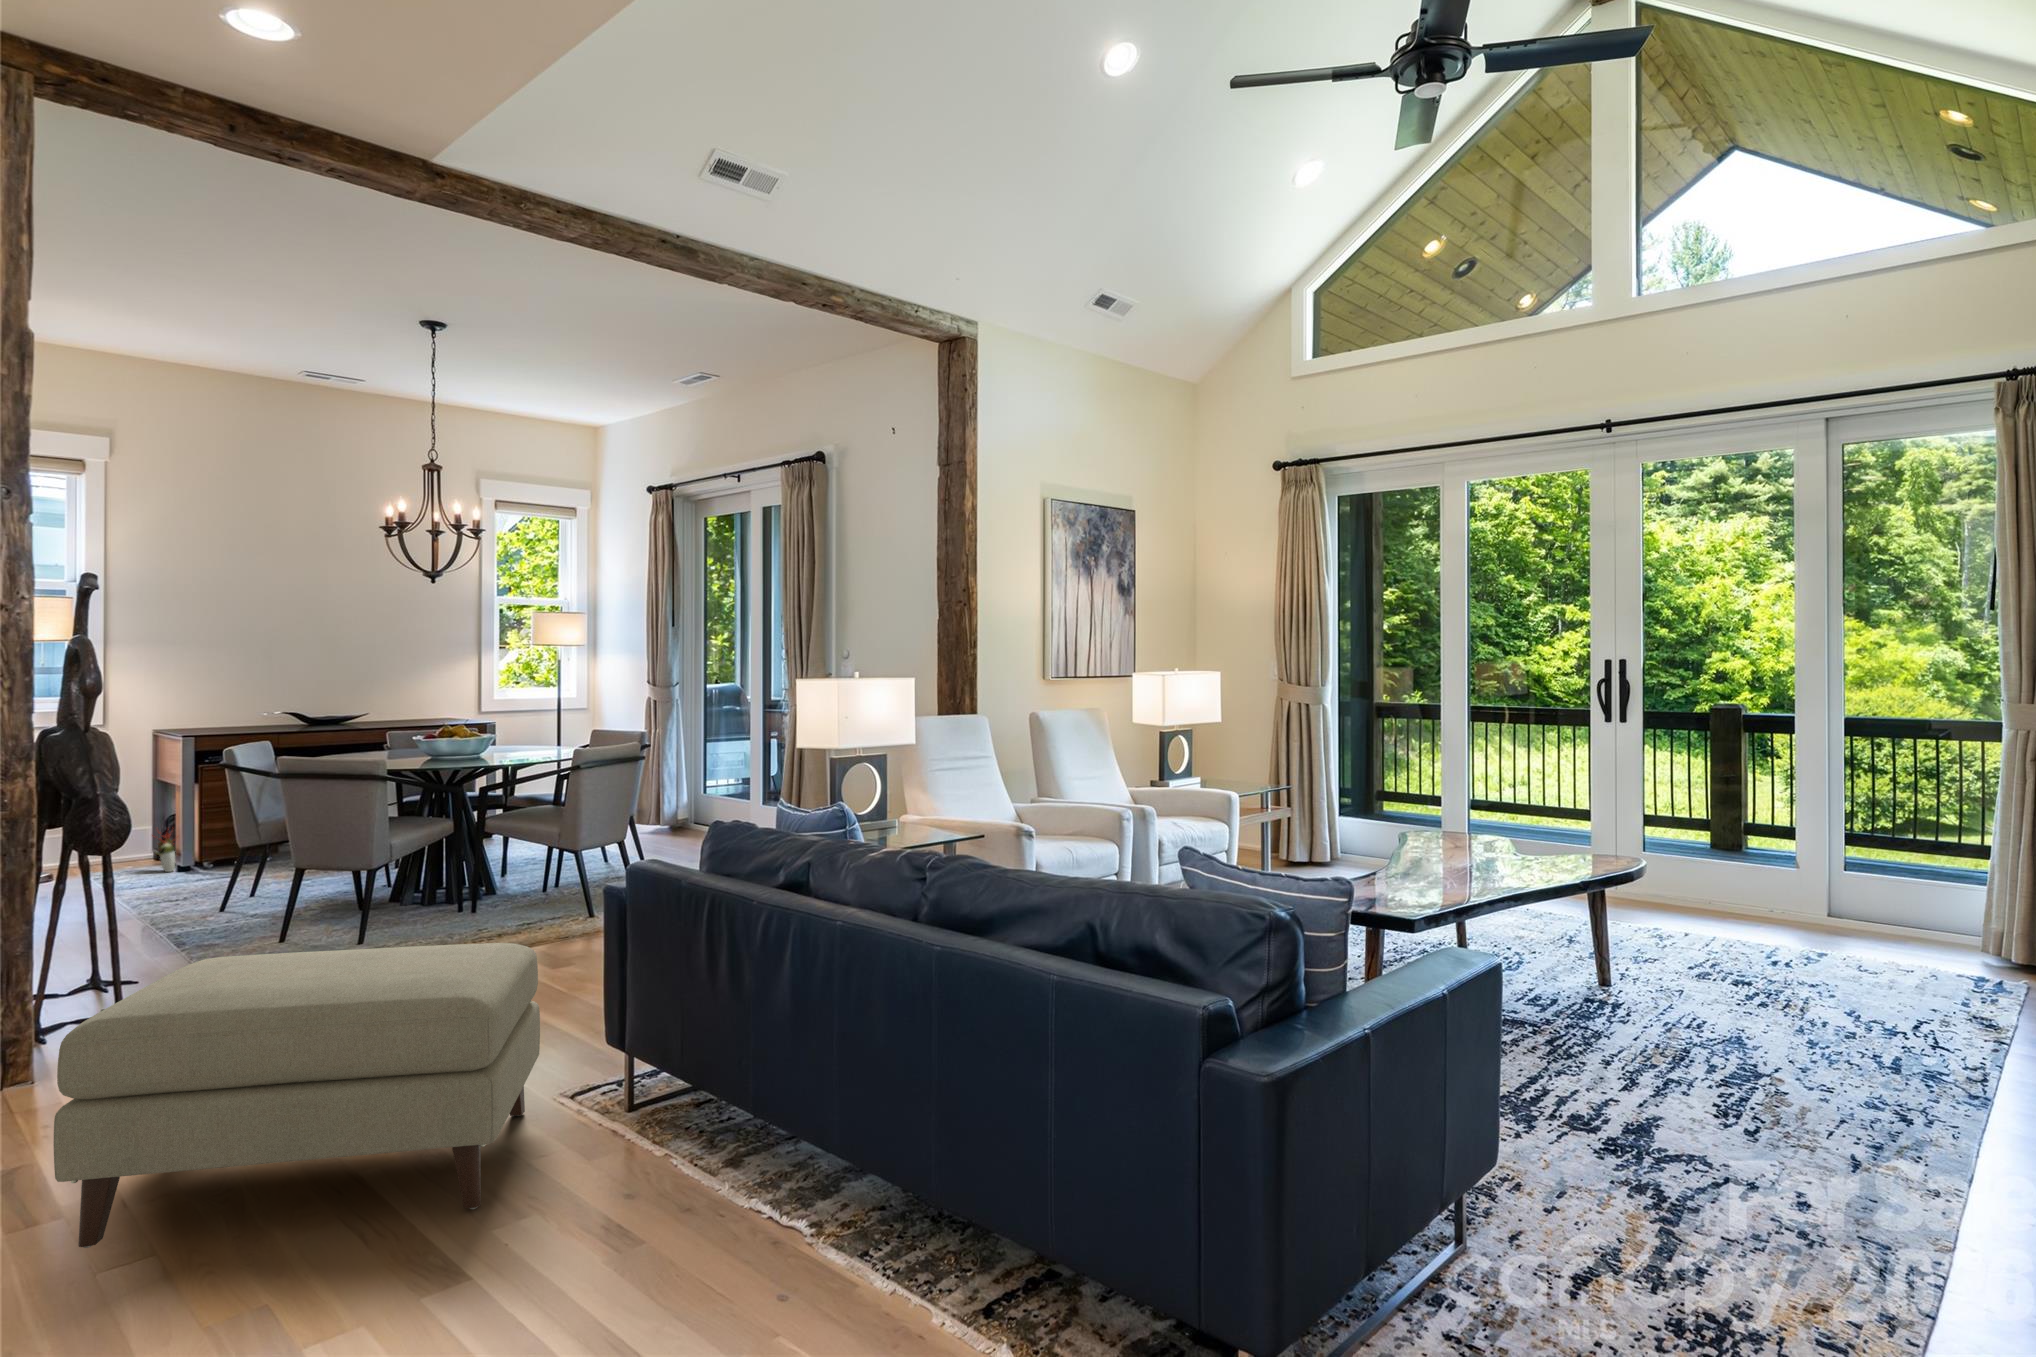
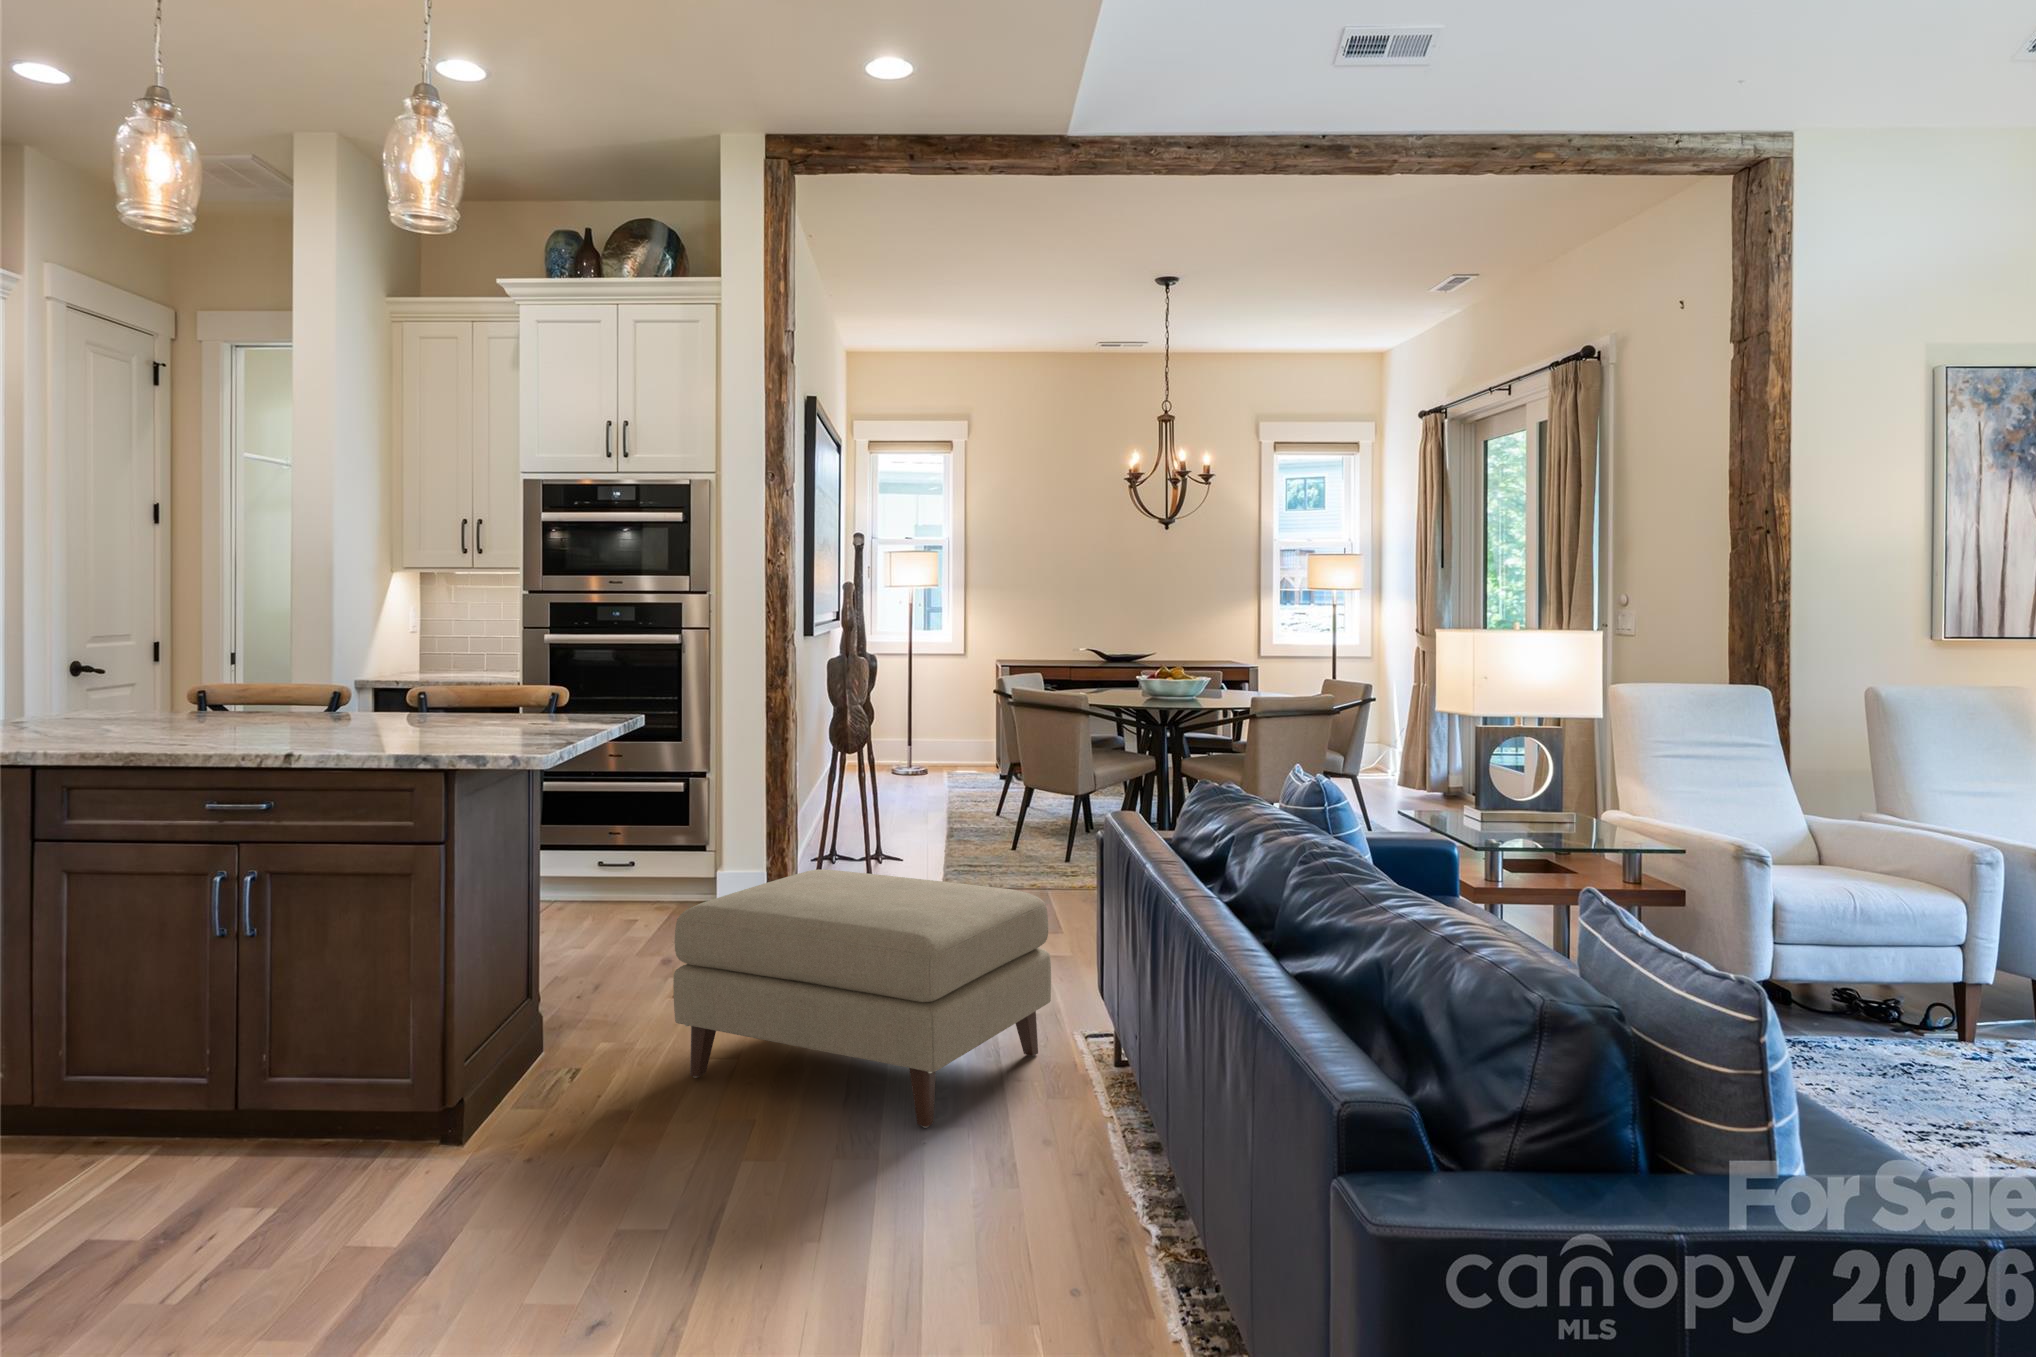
decorative plant: present [152,833,175,872] -> none [979,753,999,792]

